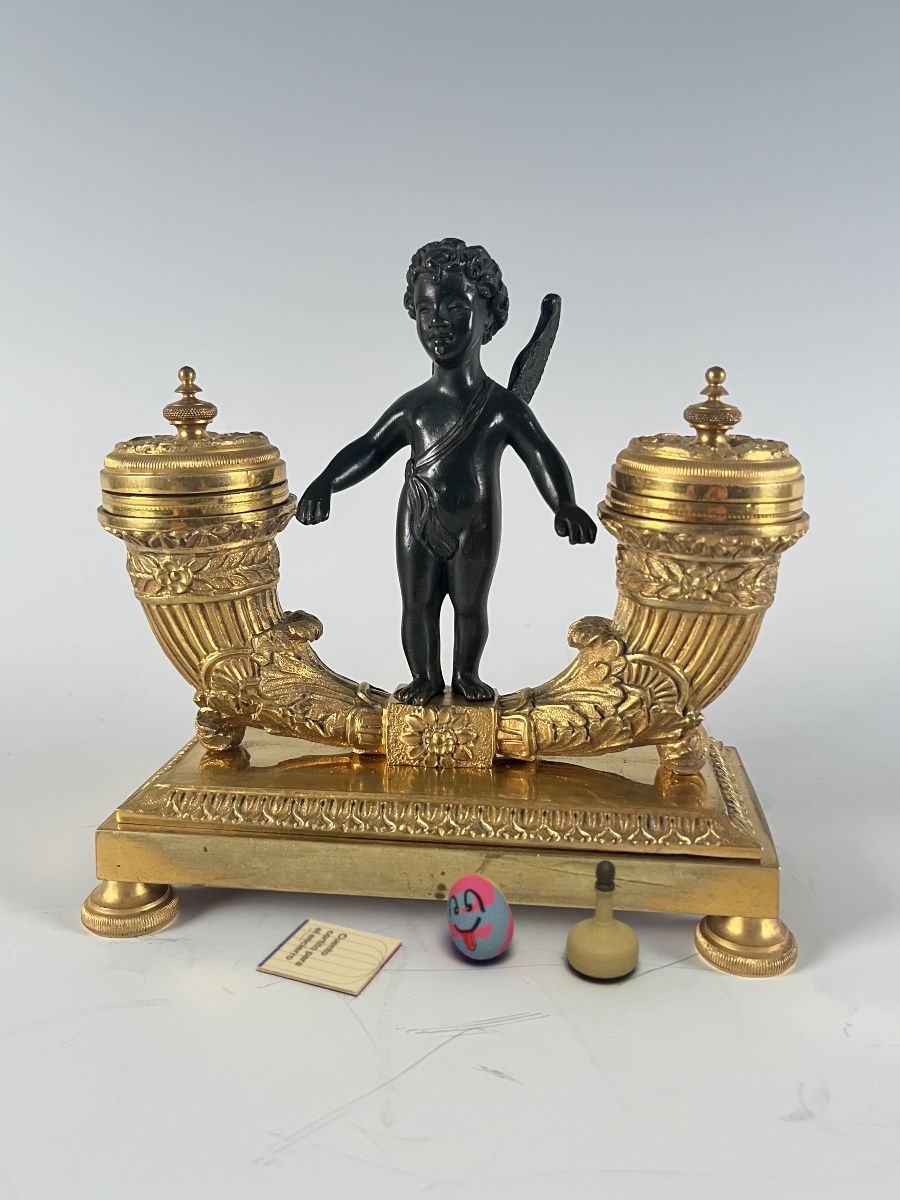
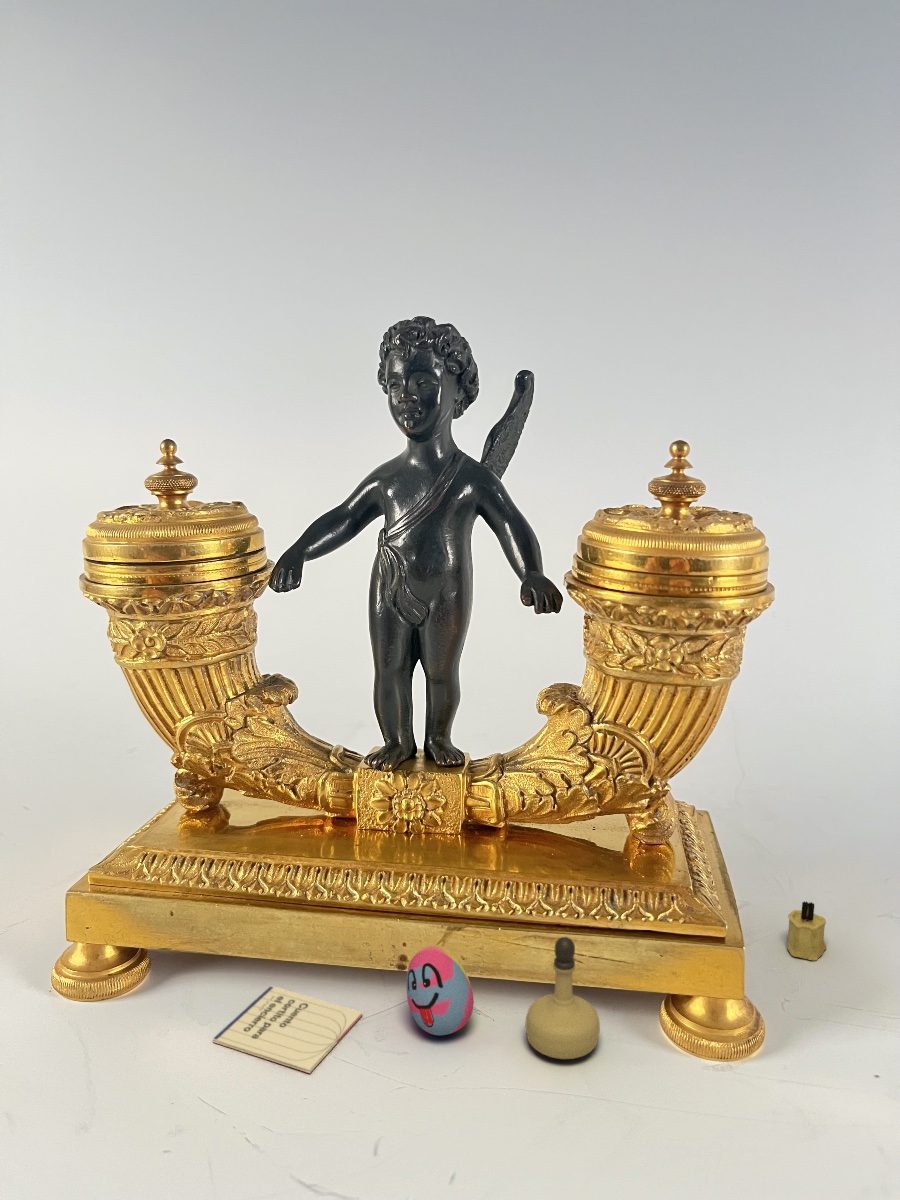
candle: none [819,829,857,888] -> present [787,901,826,961]

